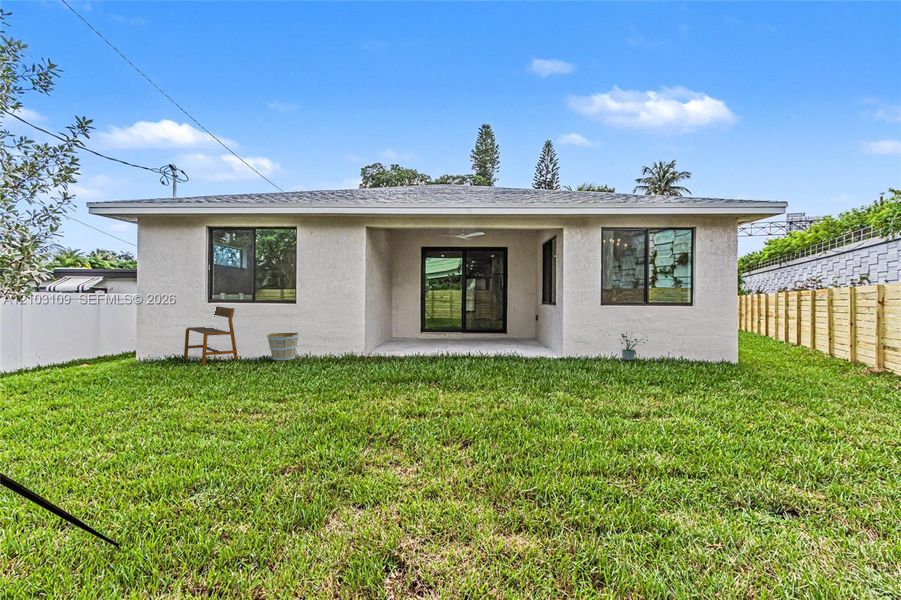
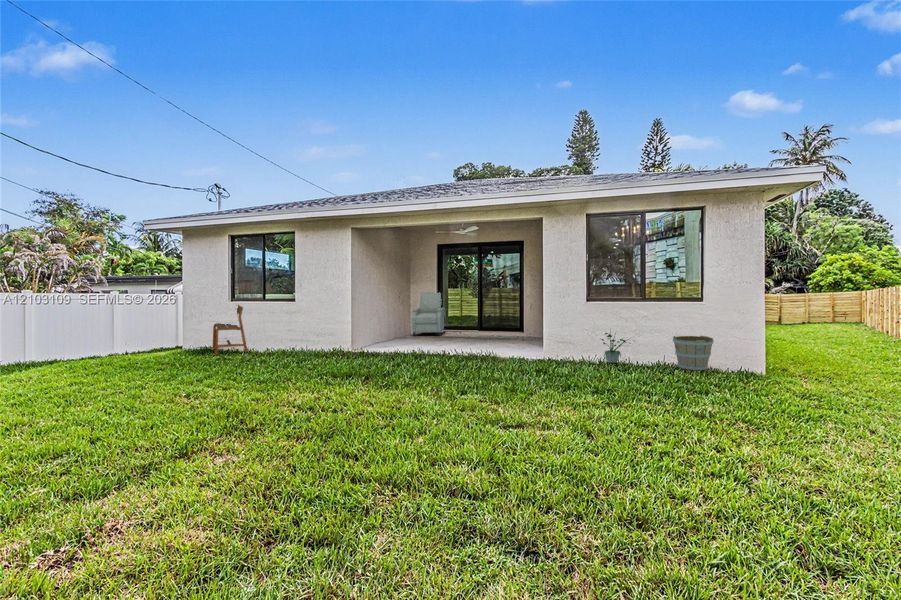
chair: none [401,294,431,340] -> present [412,292,445,336]
wooden bucket: present [267,332,299,361] -> present [673,336,714,370]

